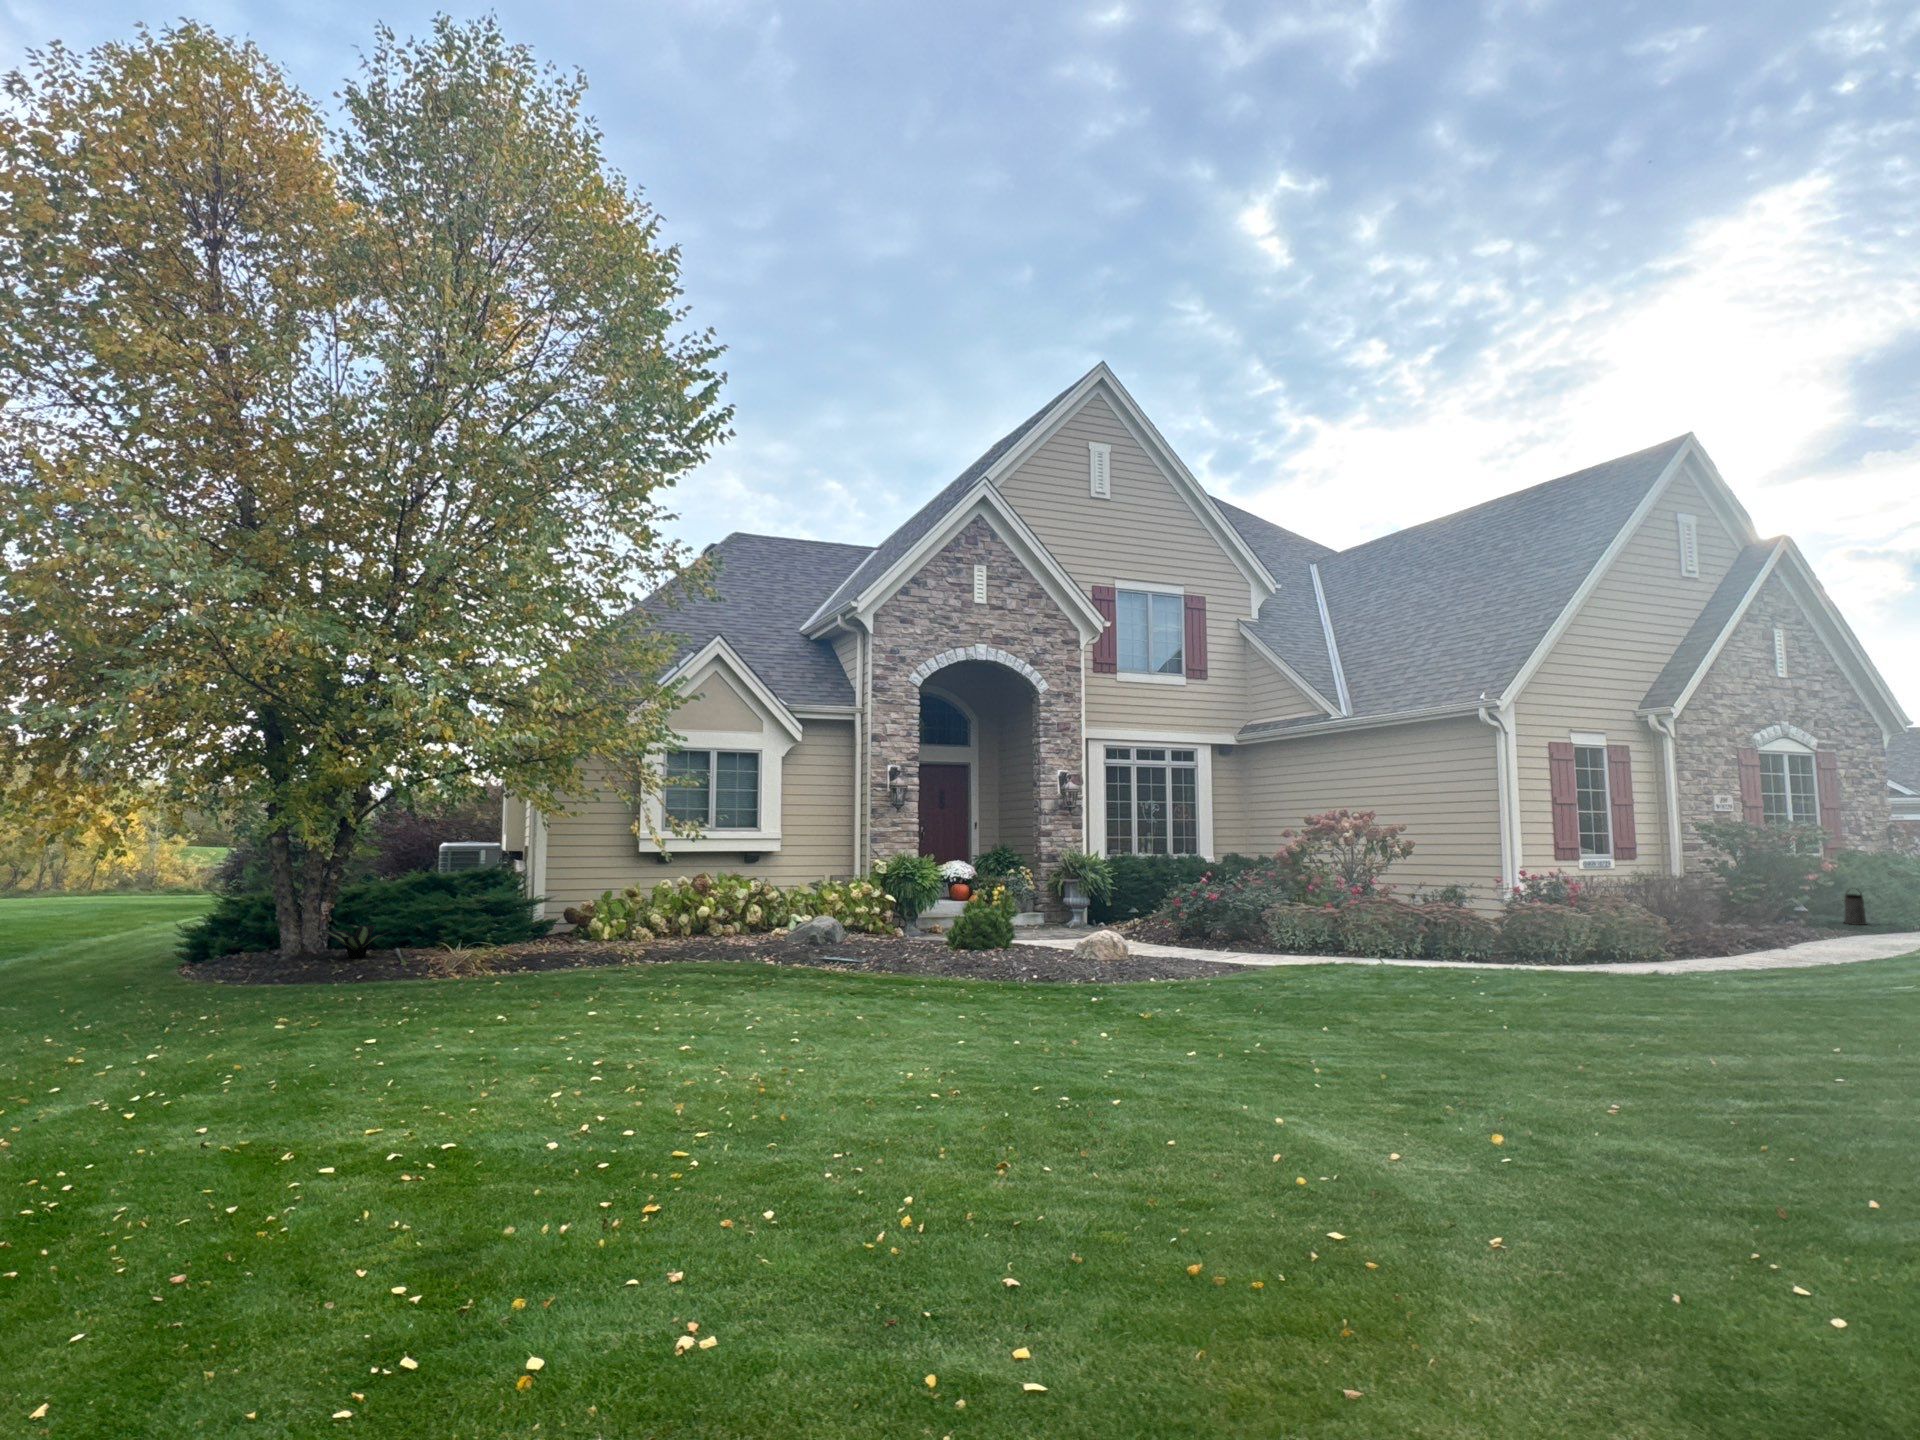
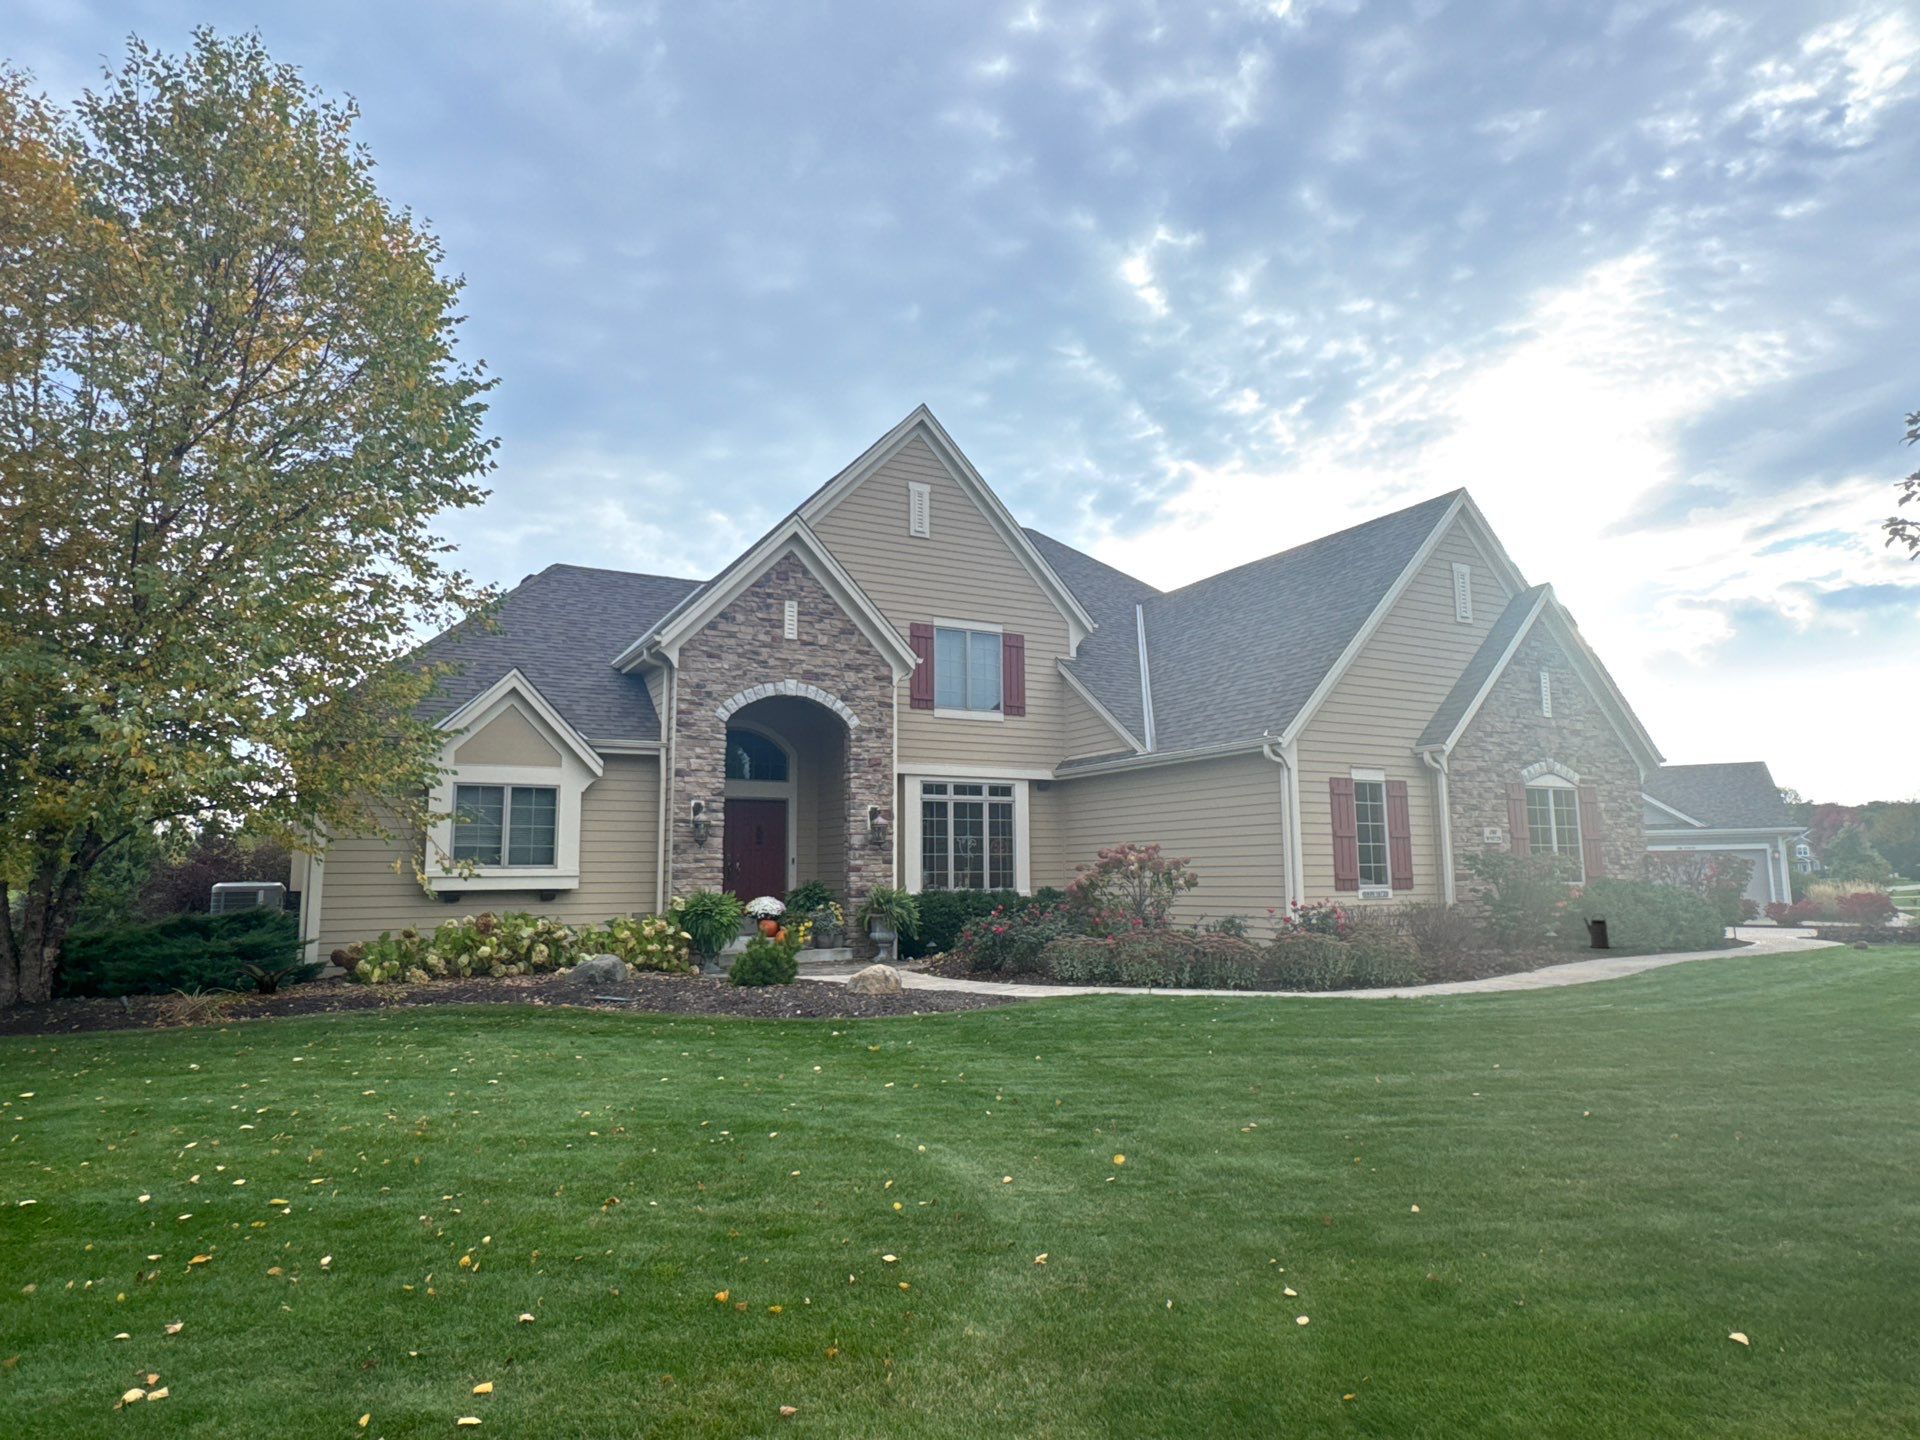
potted plant: present [318,925,383,958] -> present [233,963,300,993]

